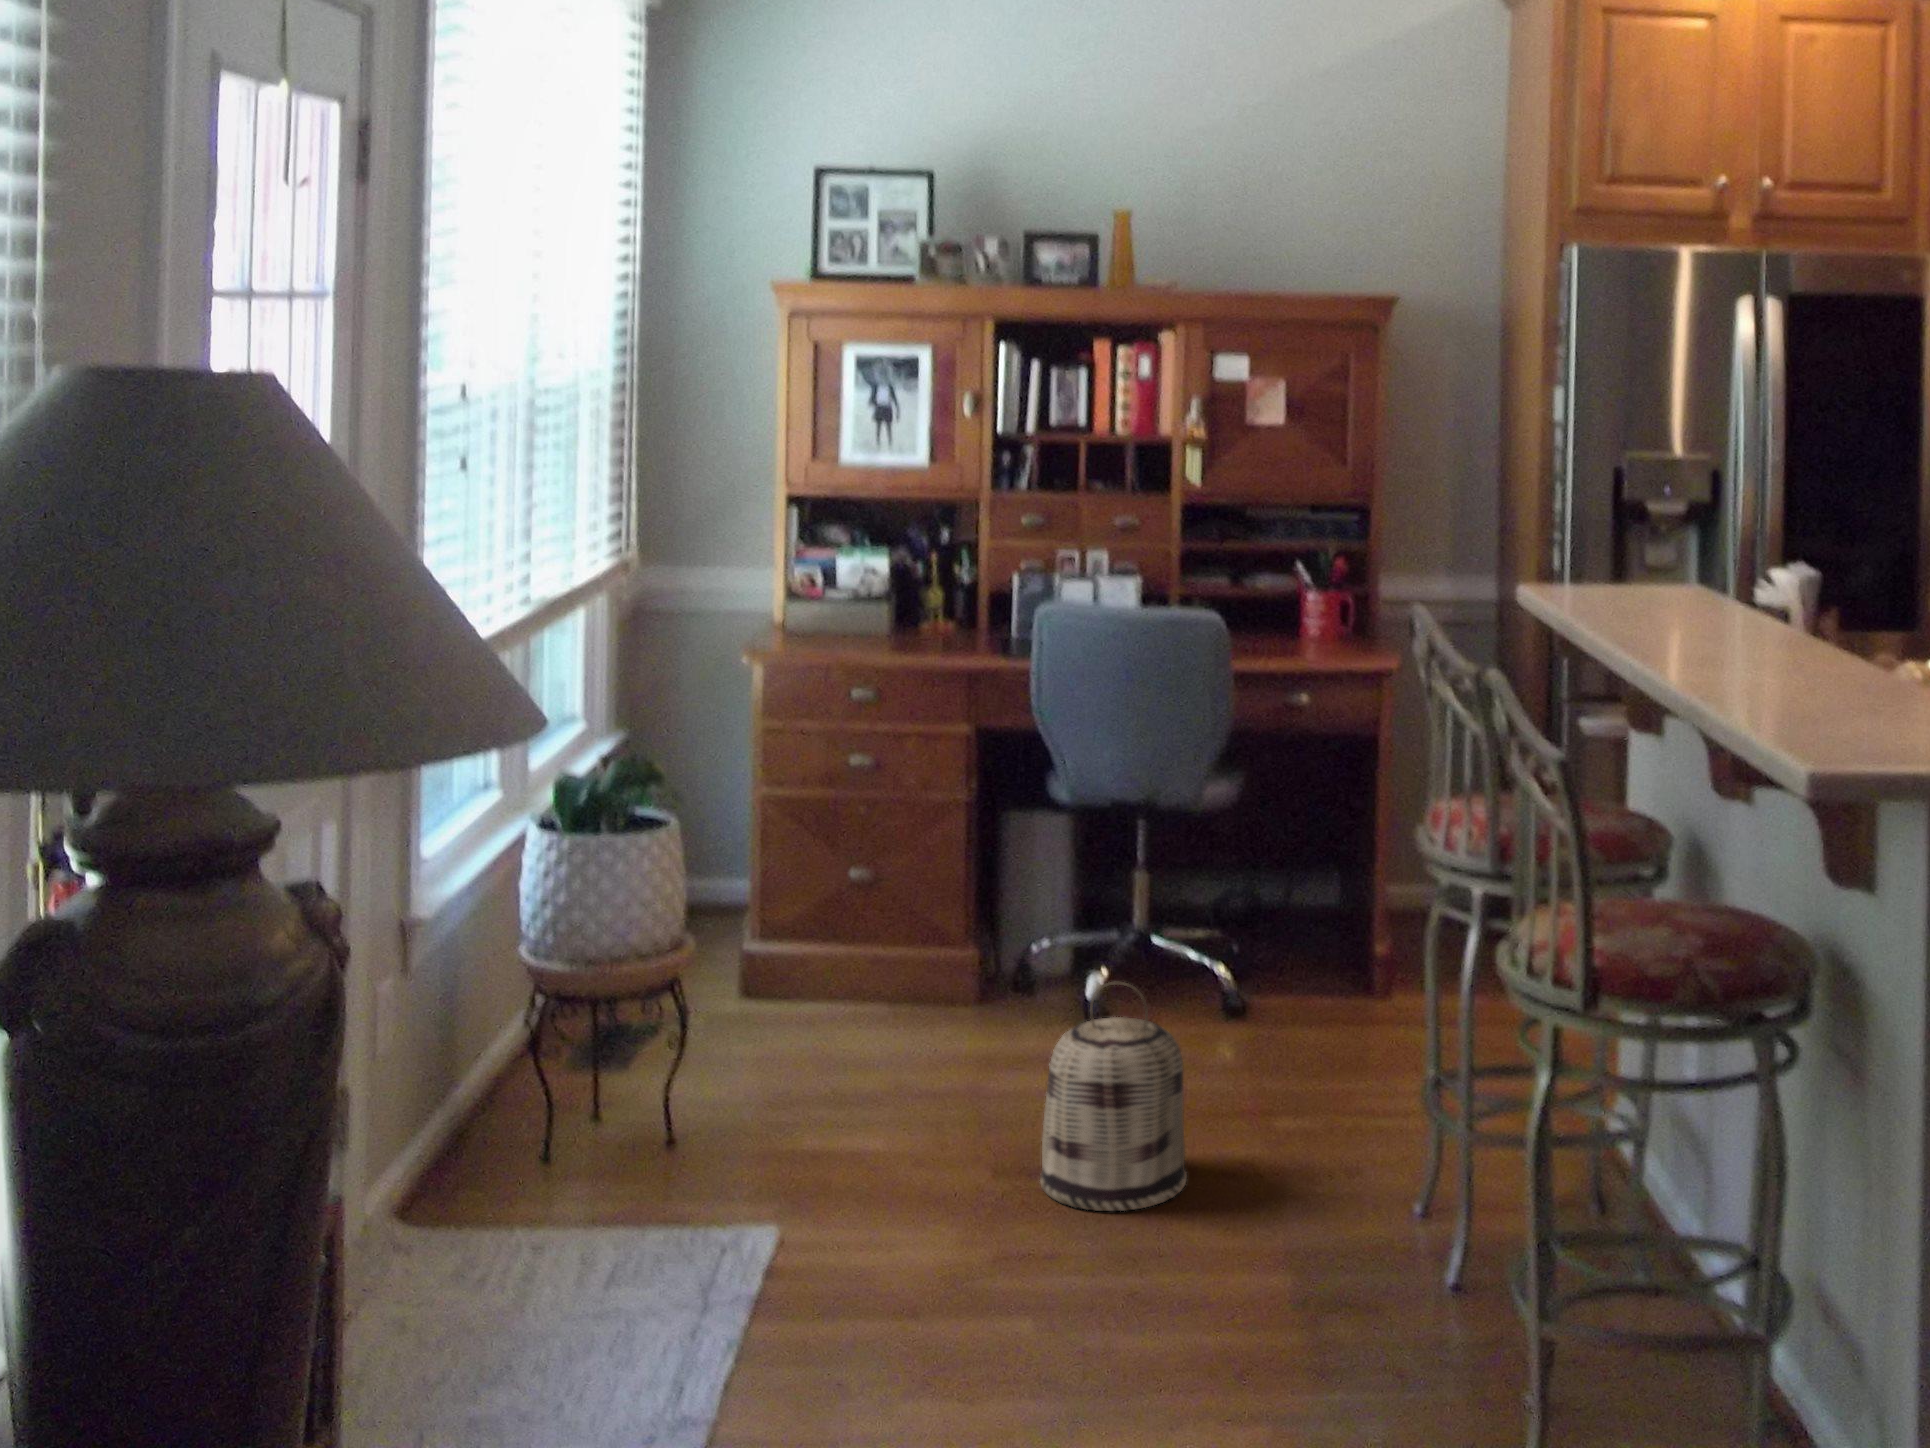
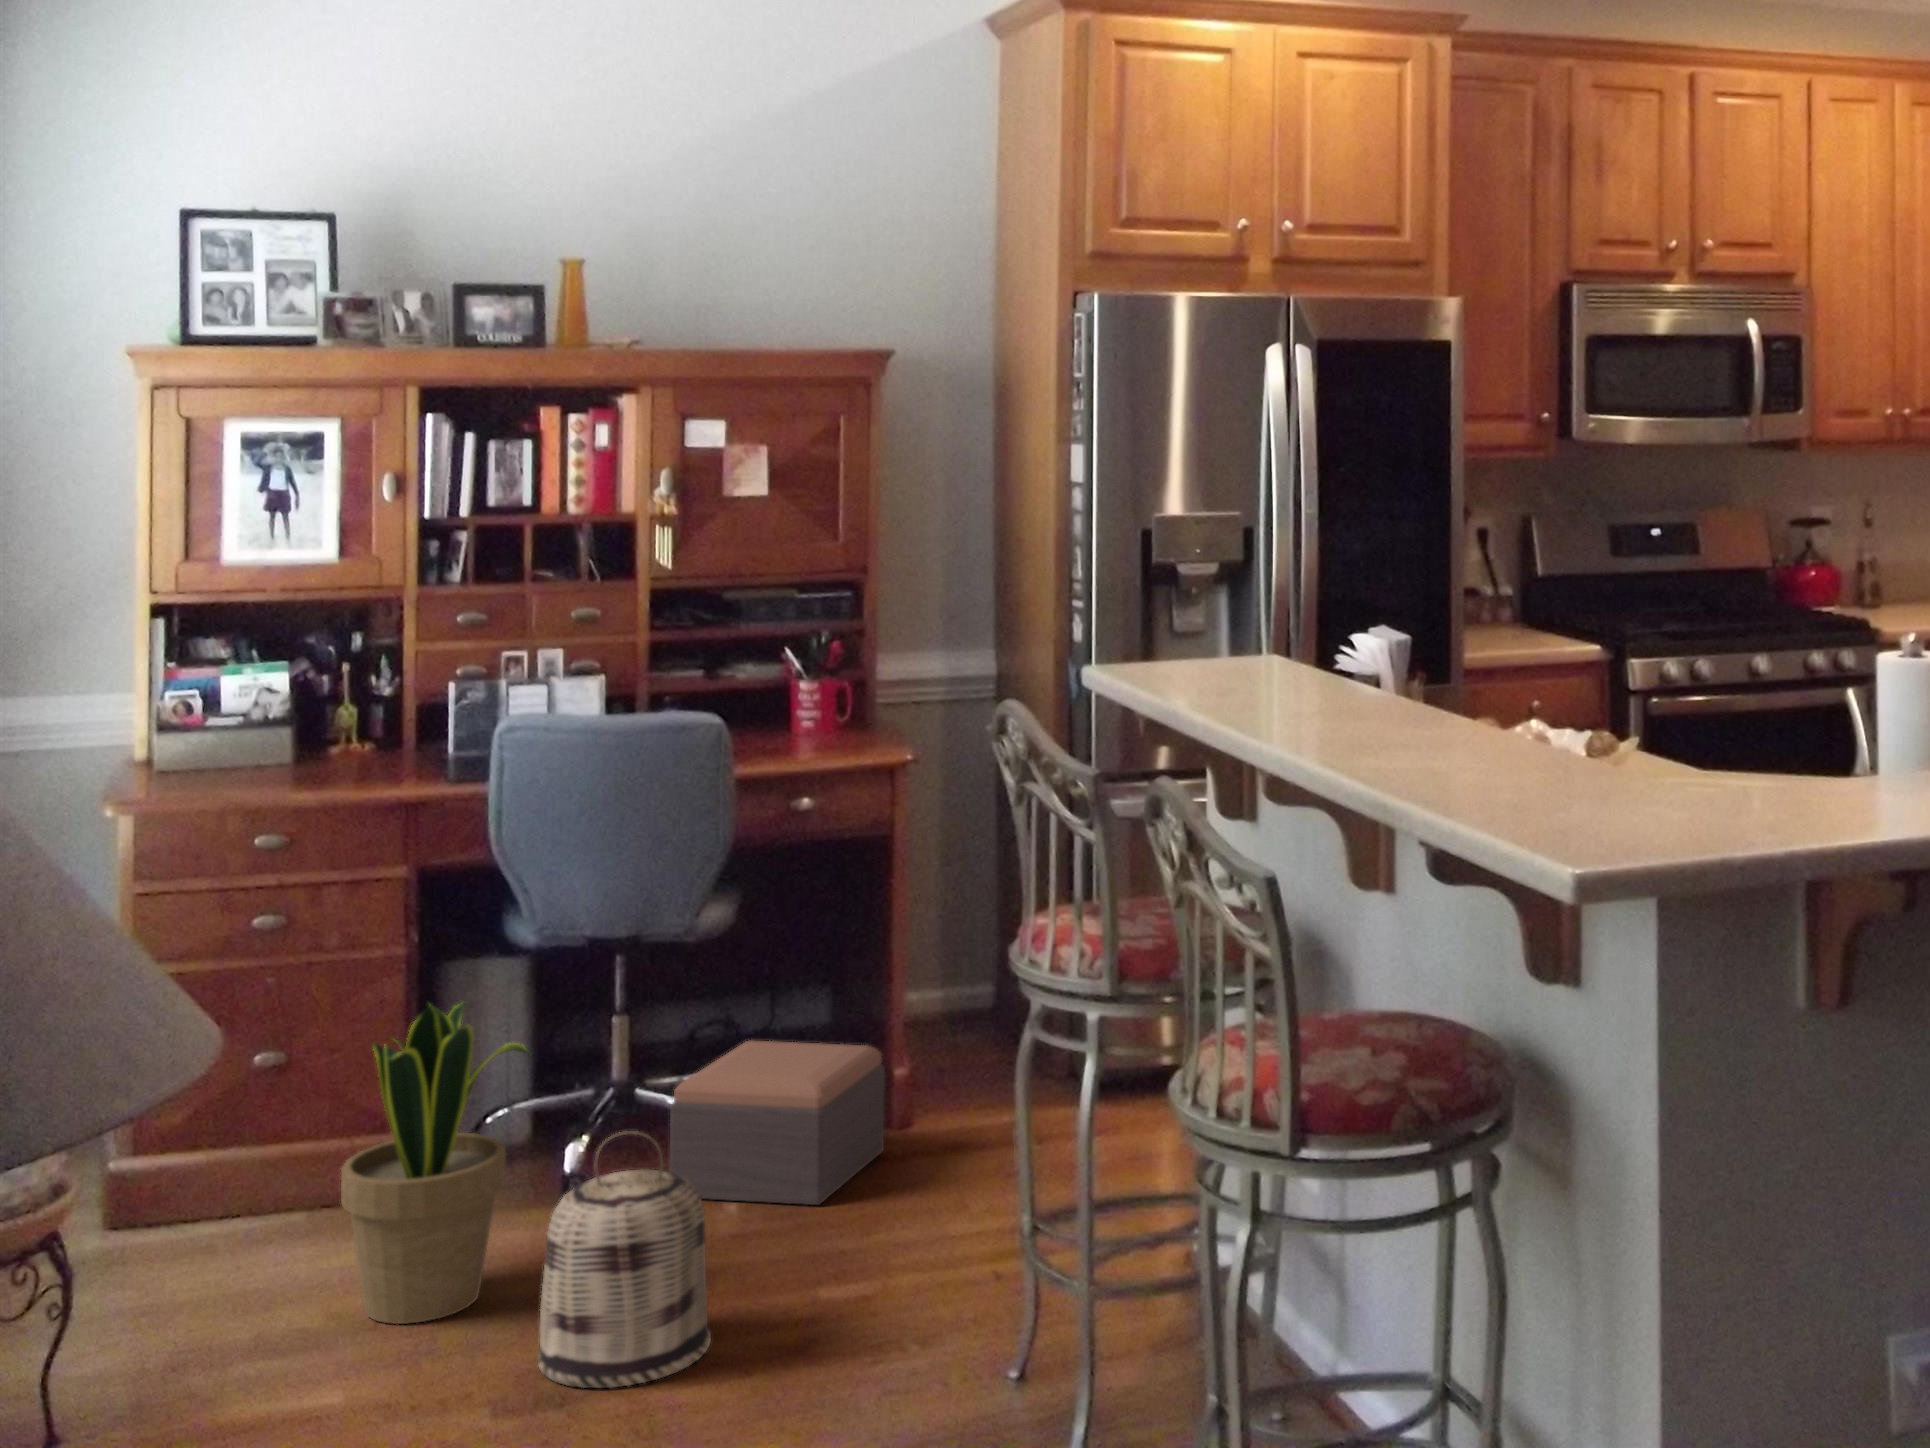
potted plant: none [896,849,1052,1128] -> present [341,1002,530,1324]
footstool: none [1176,915,1368,1072] -> present [670,1041,885,1205]

